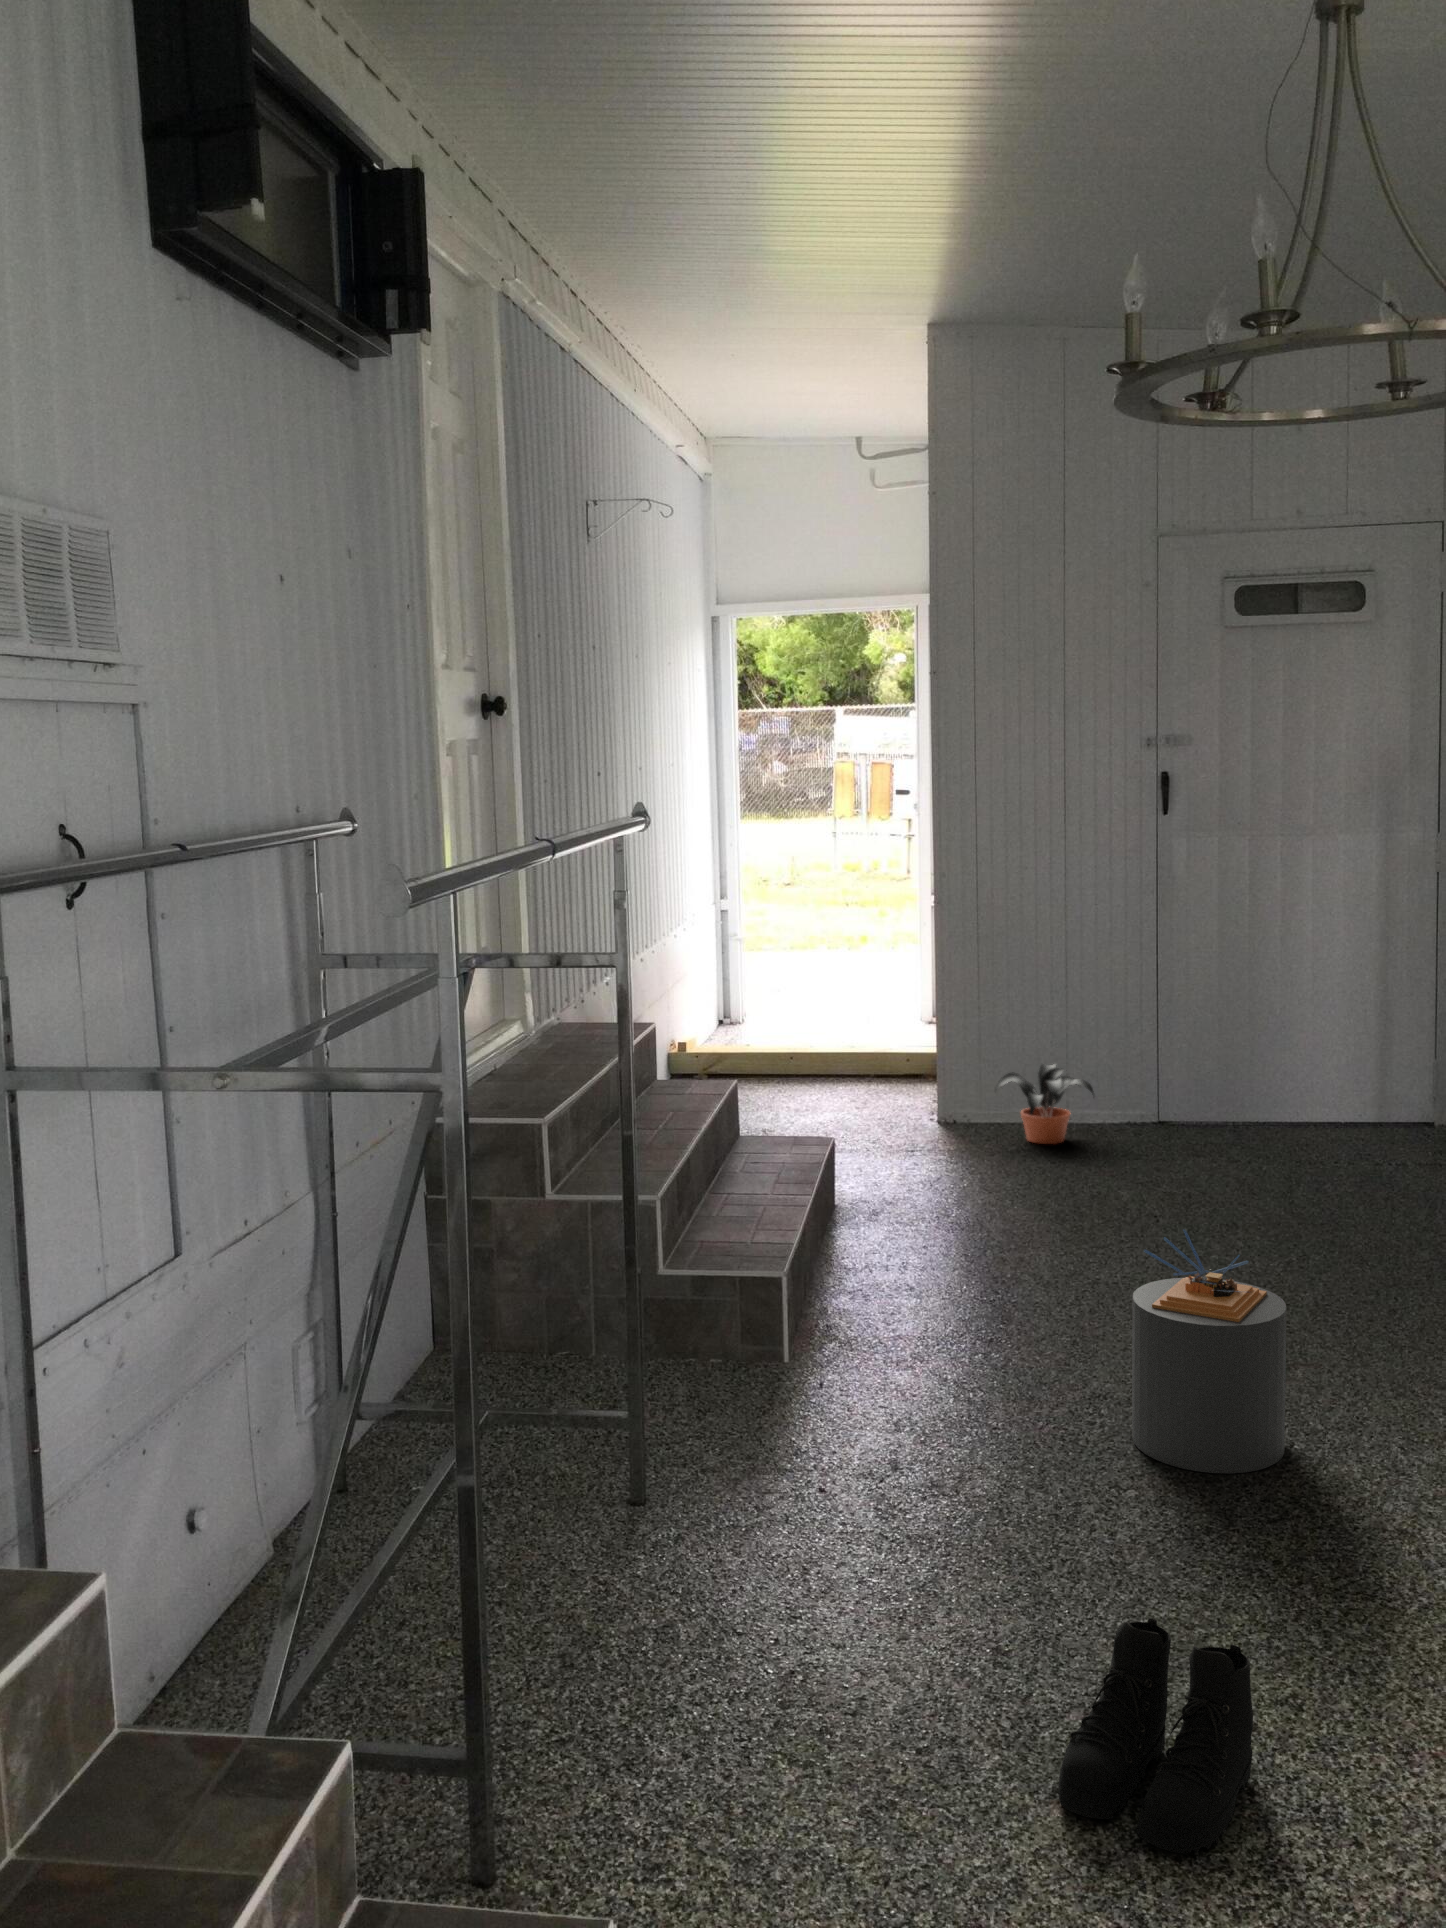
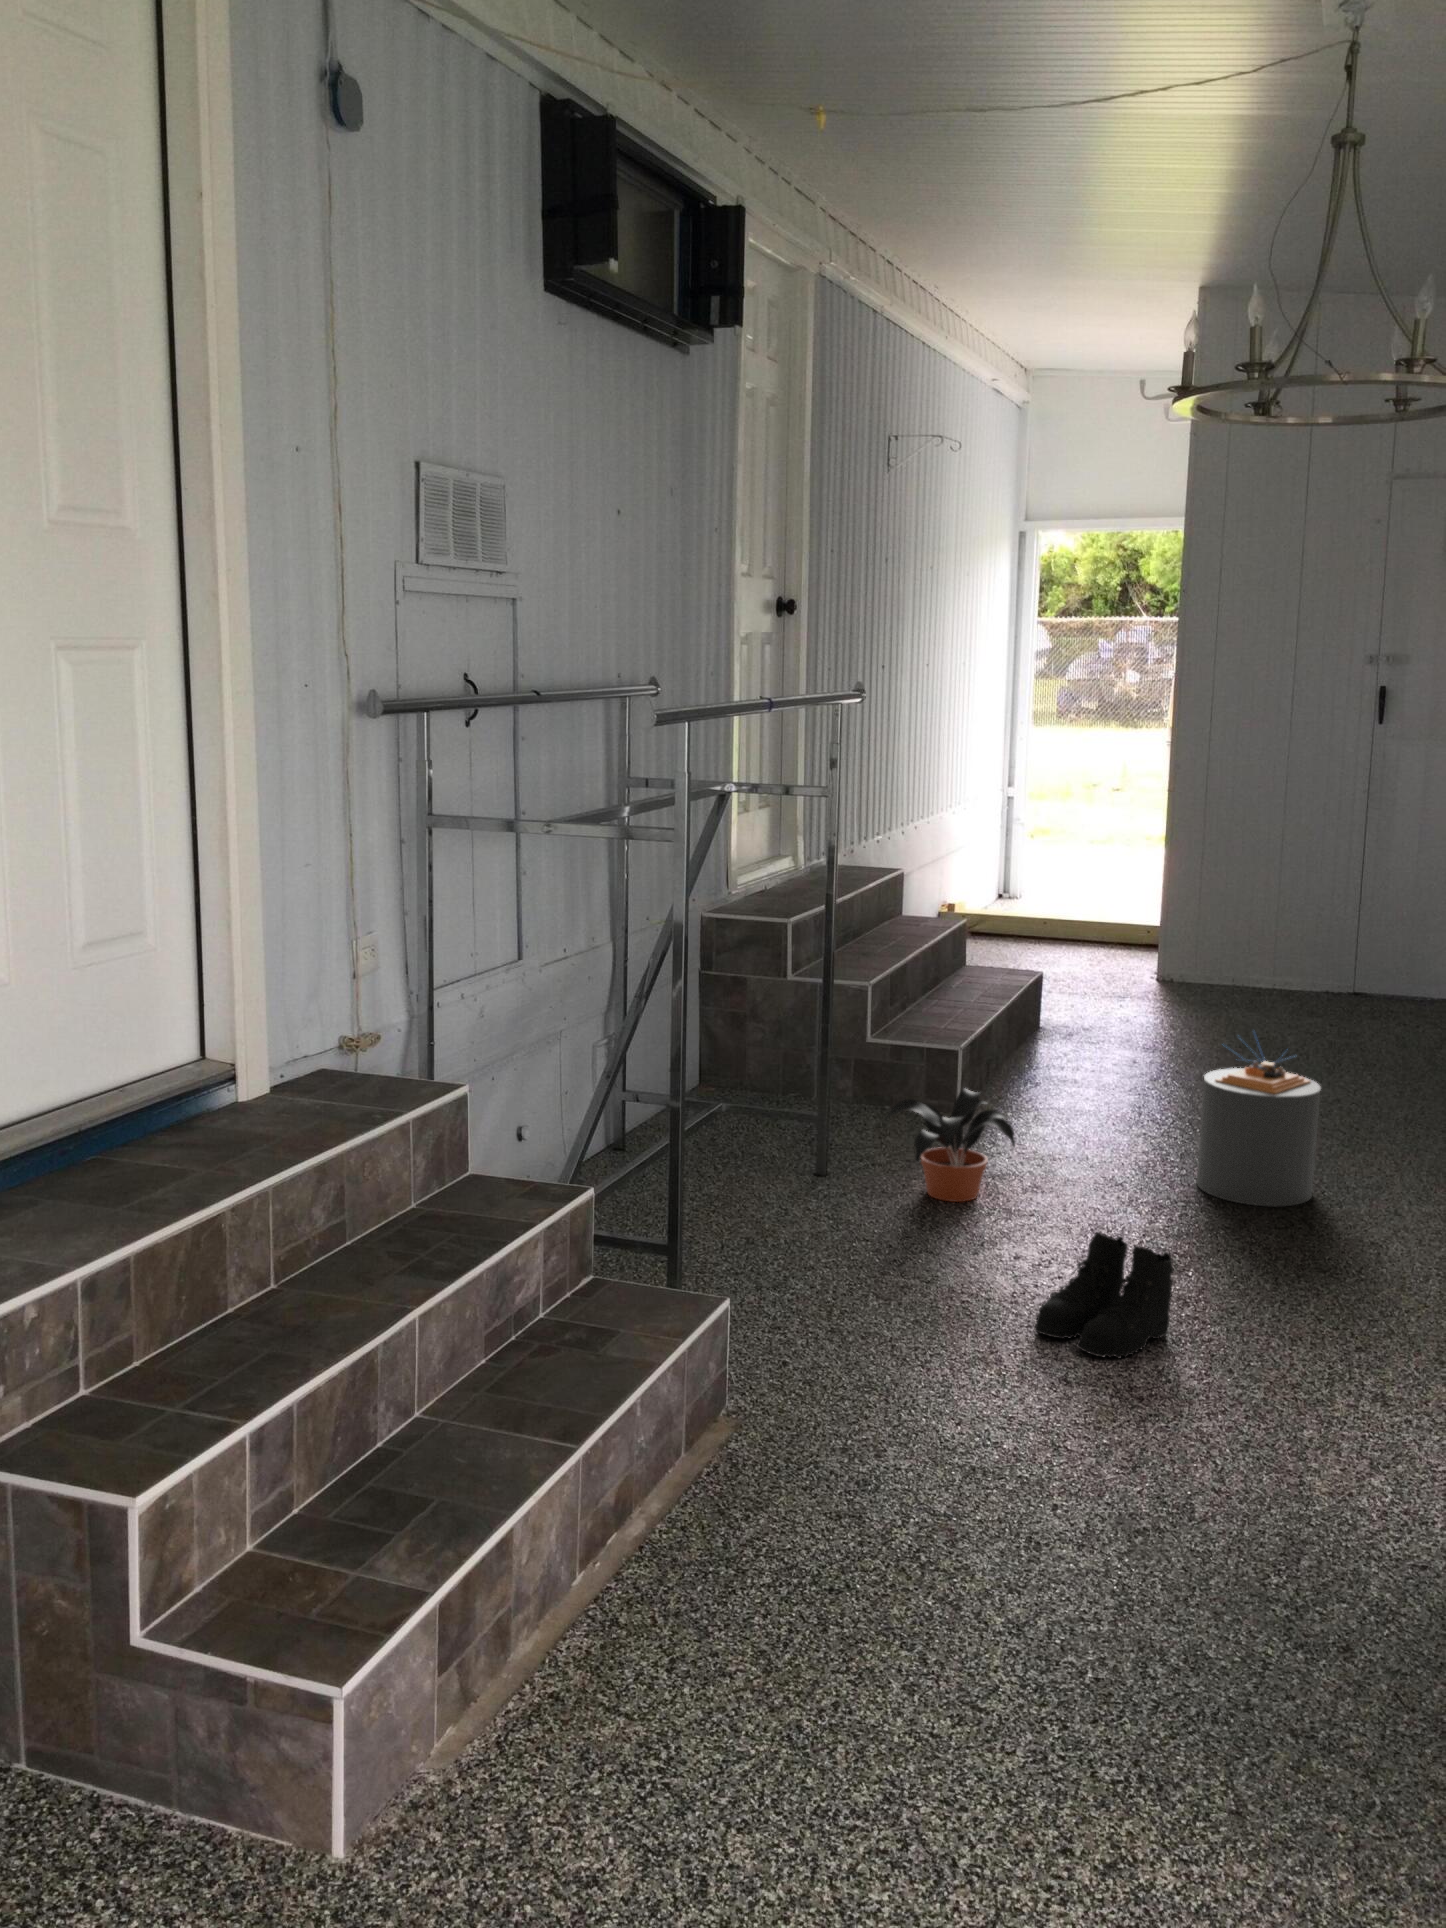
potted plant: present [995,1064,1094,1144] -> present [886,1089,1015,1202]

